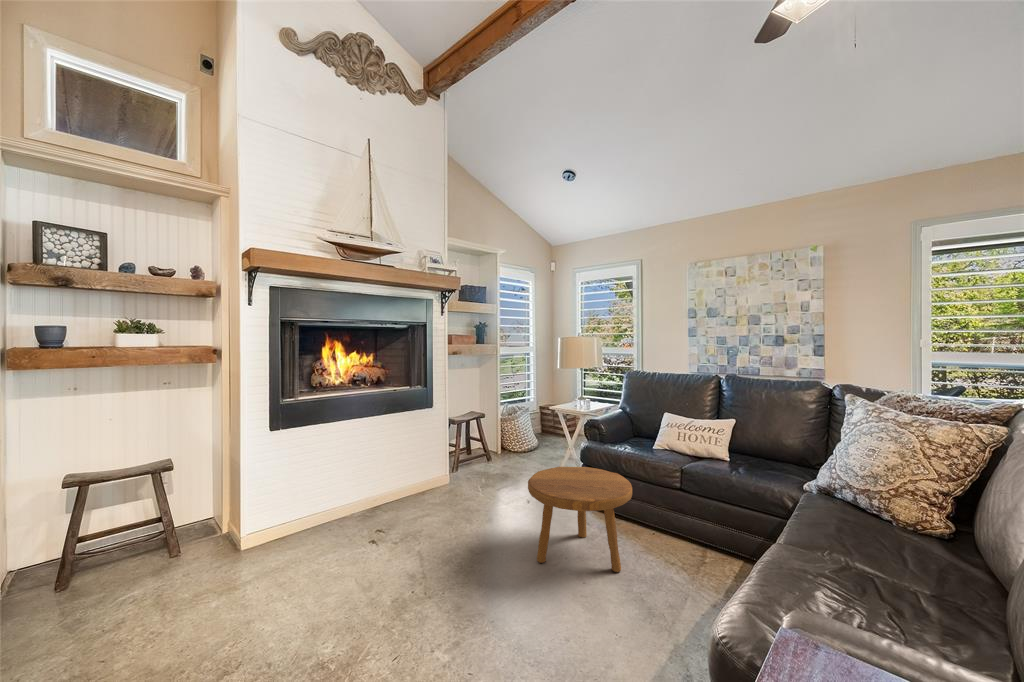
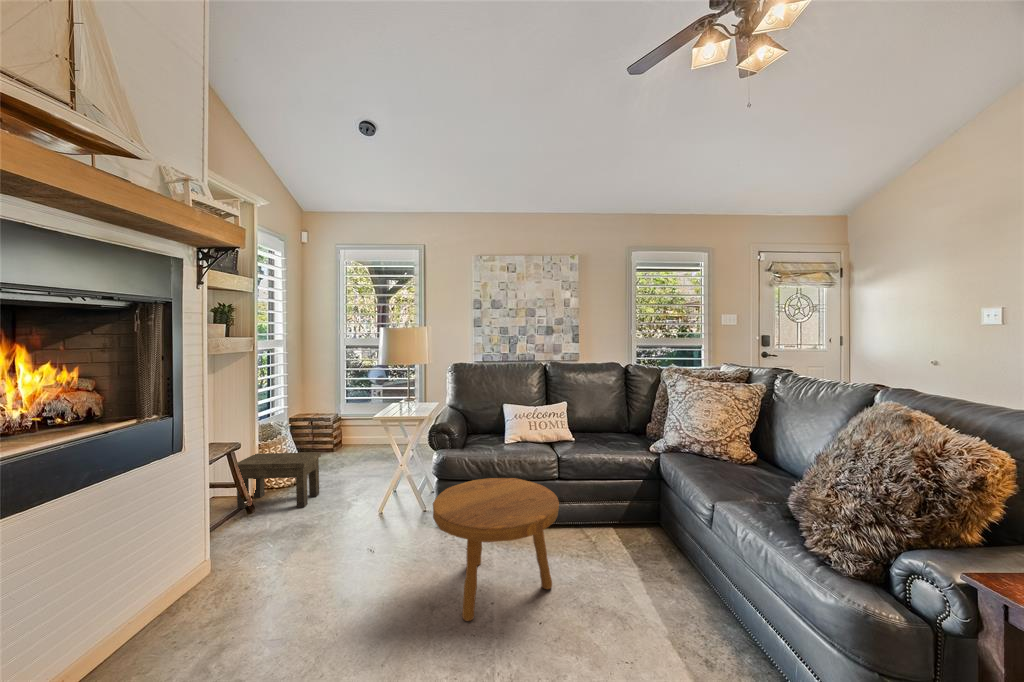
side table: none [479,425,530,468] -> present [237,452,321,509]

